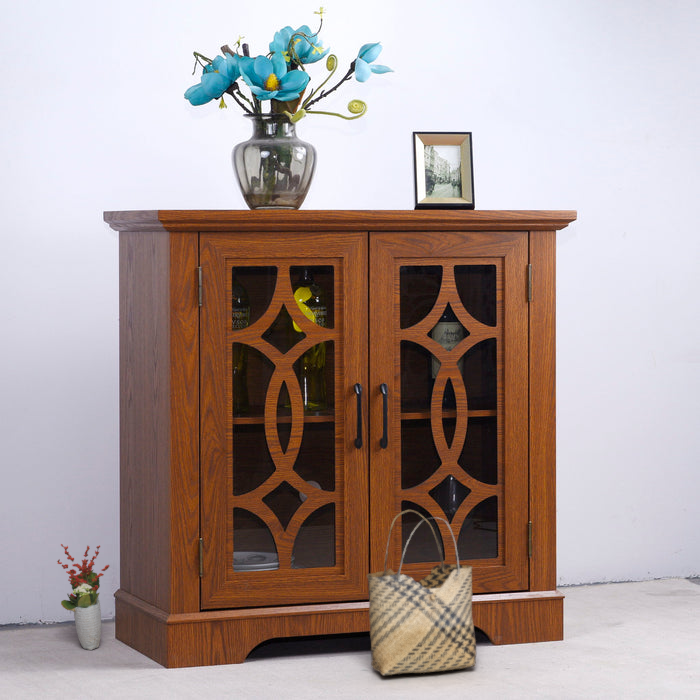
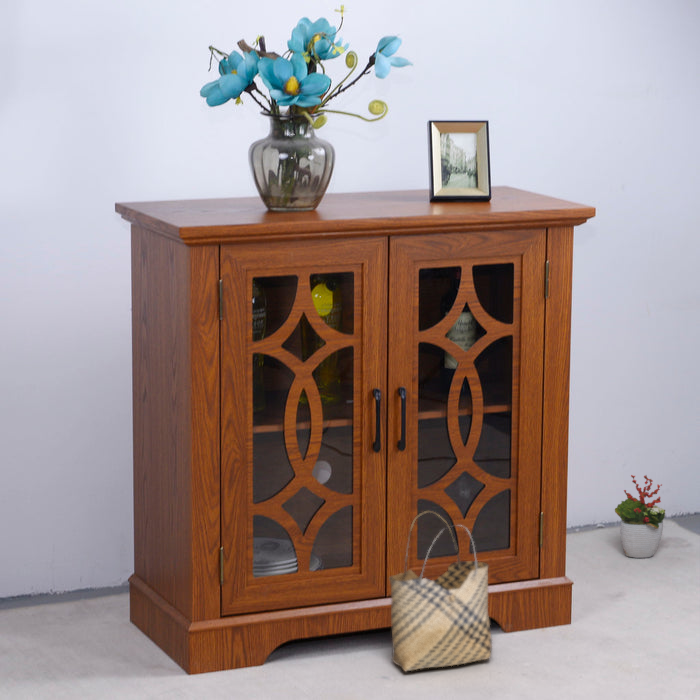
decorative plant: present [57,544,109,650] -> present [615,475,665,558]

